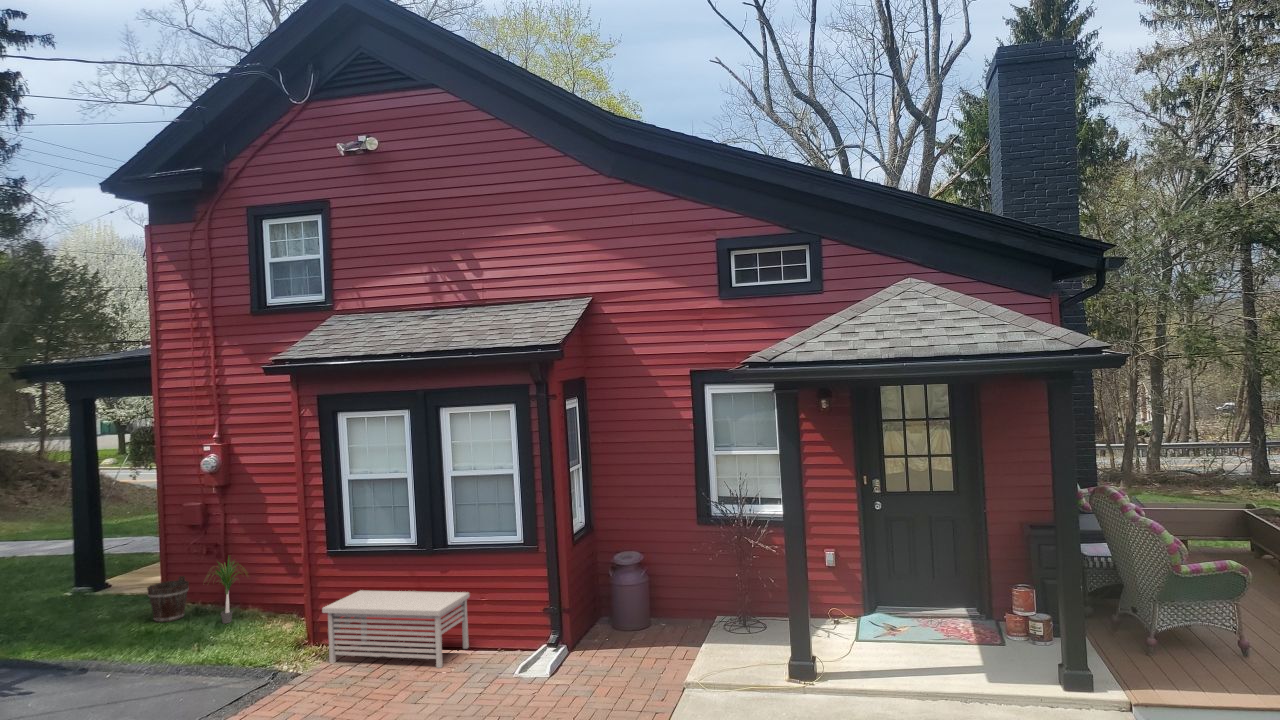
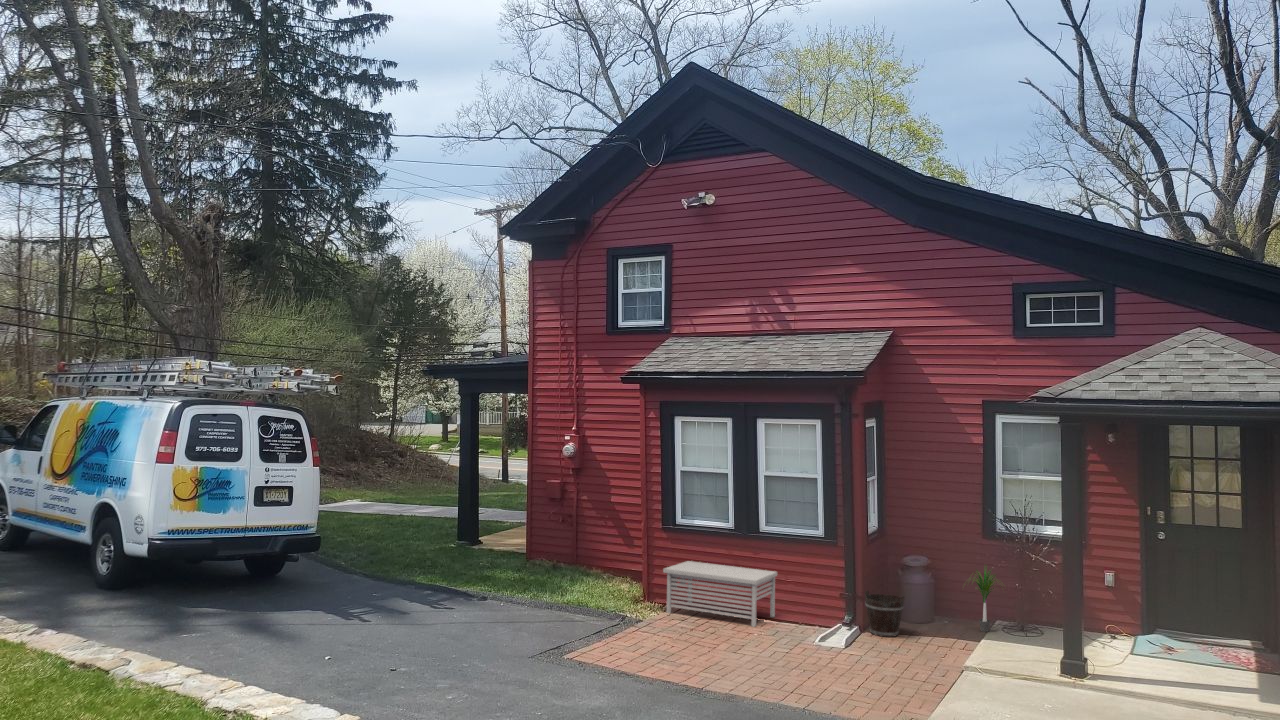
potted plant: present [216,561,237,624] -> present [969,571,996,632]
bucket: present [147,576,189,622] -> present [865,591,904,637]

